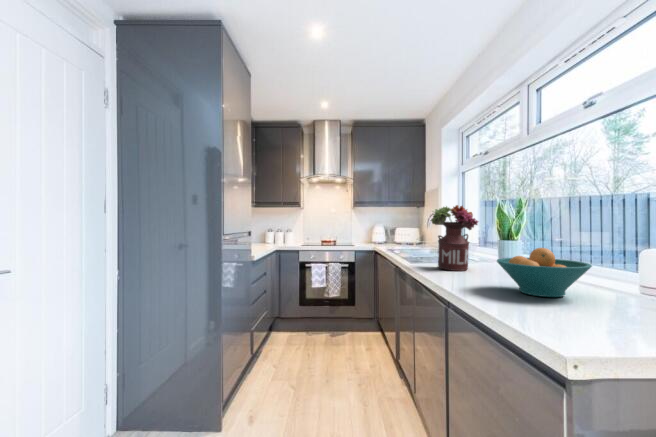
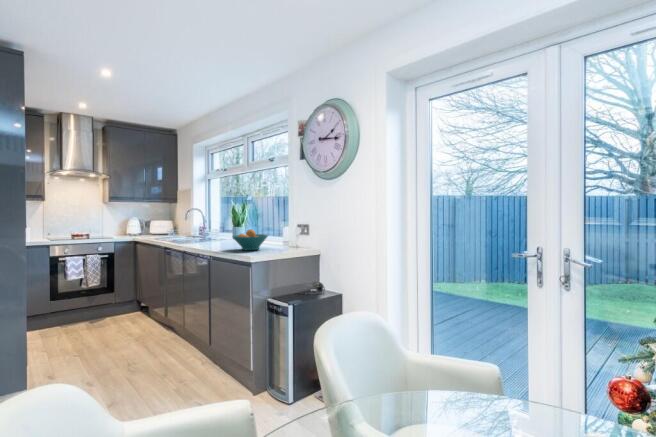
flower arrangement: present [430,205,478,271] -> none [194,207,223,246]

